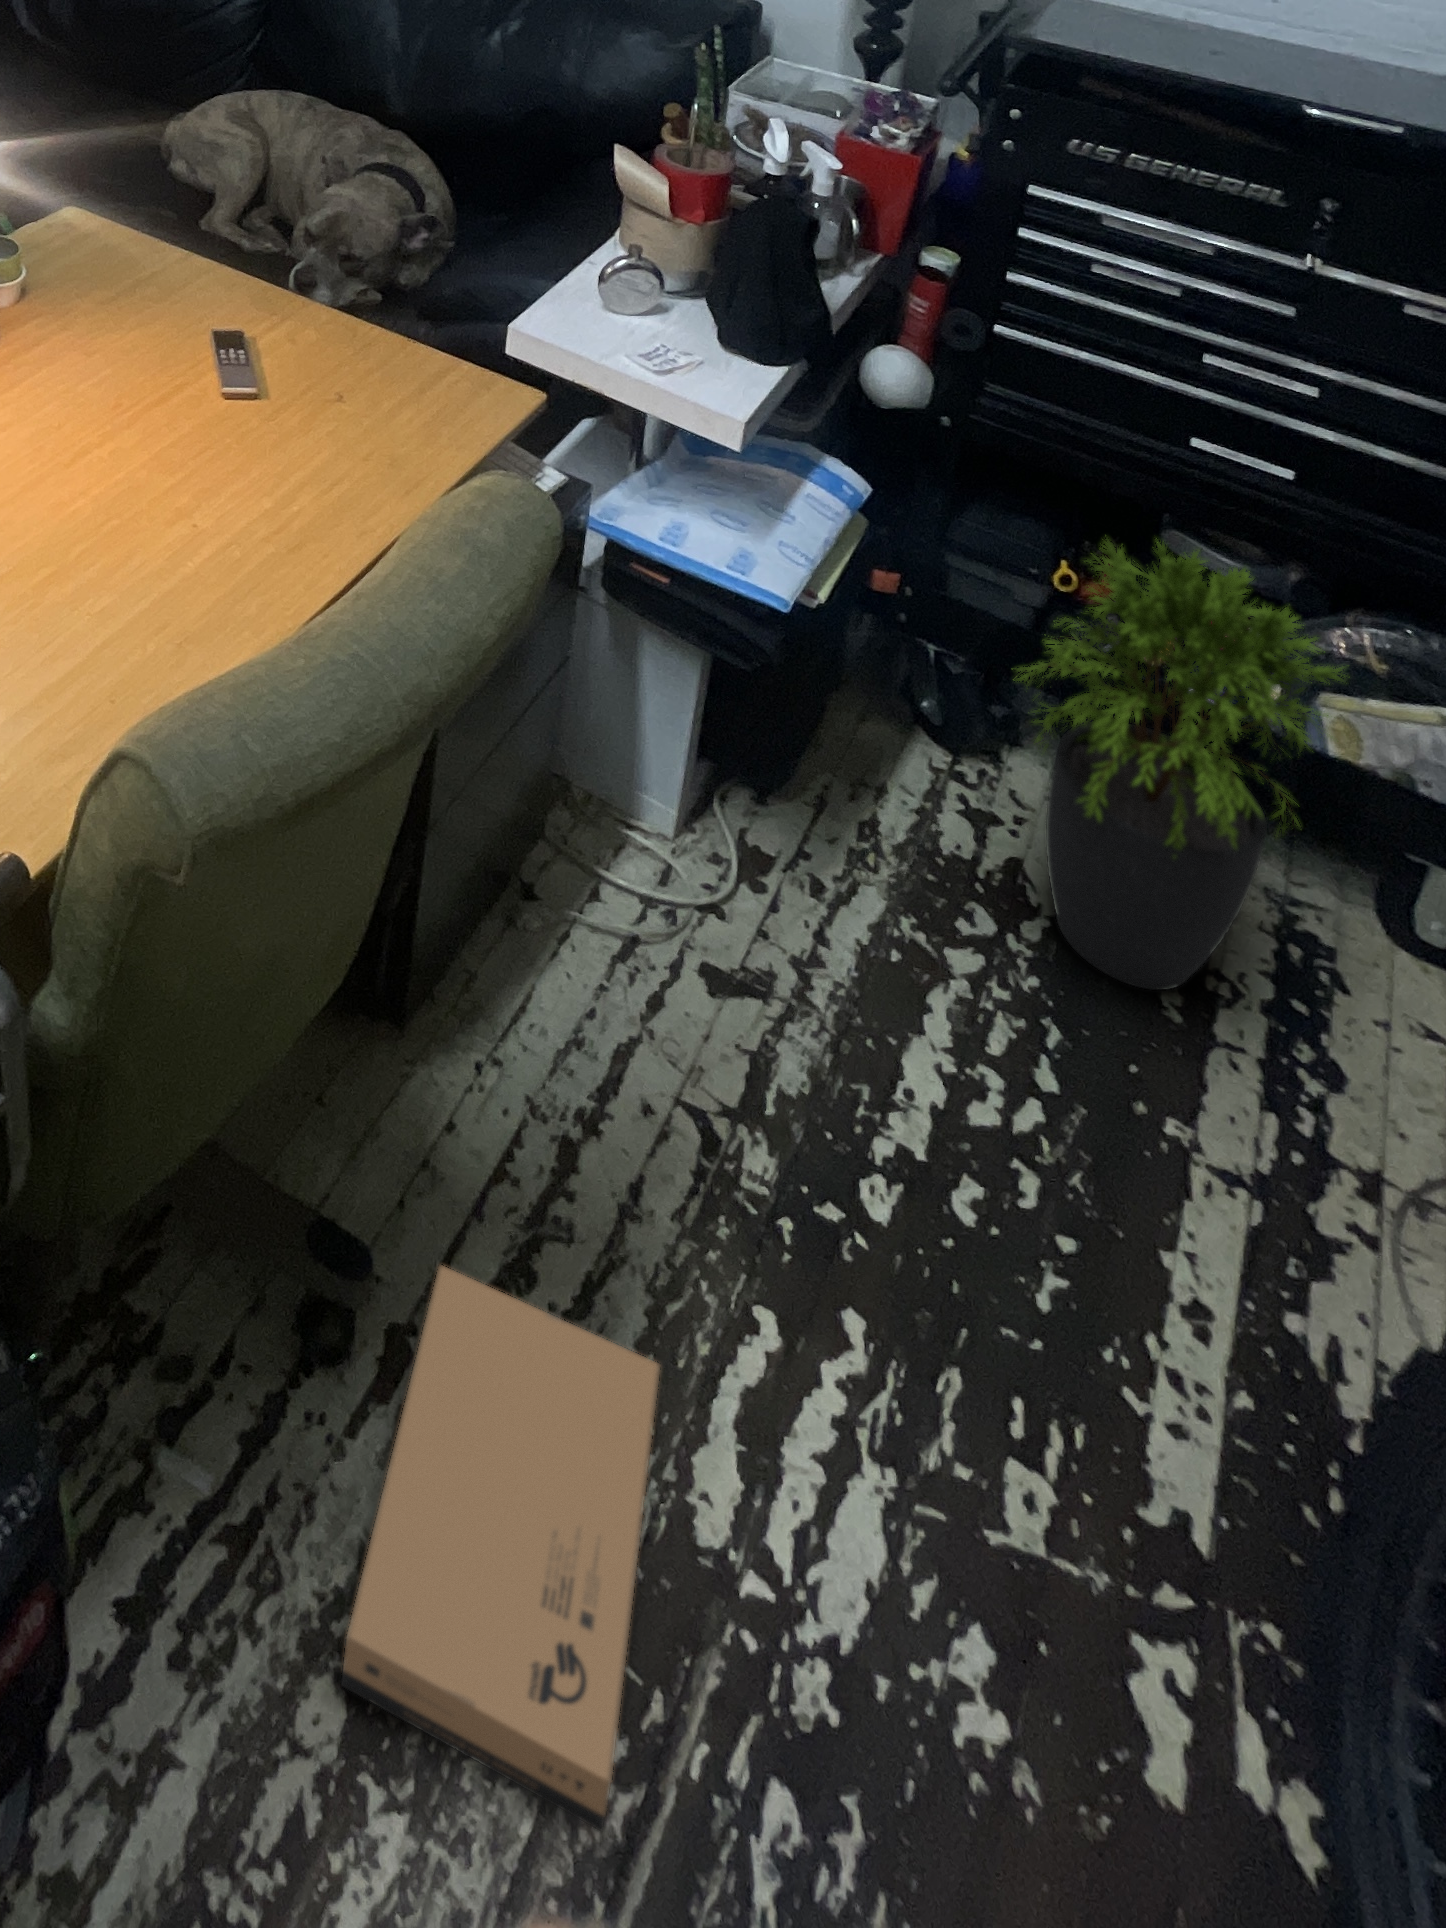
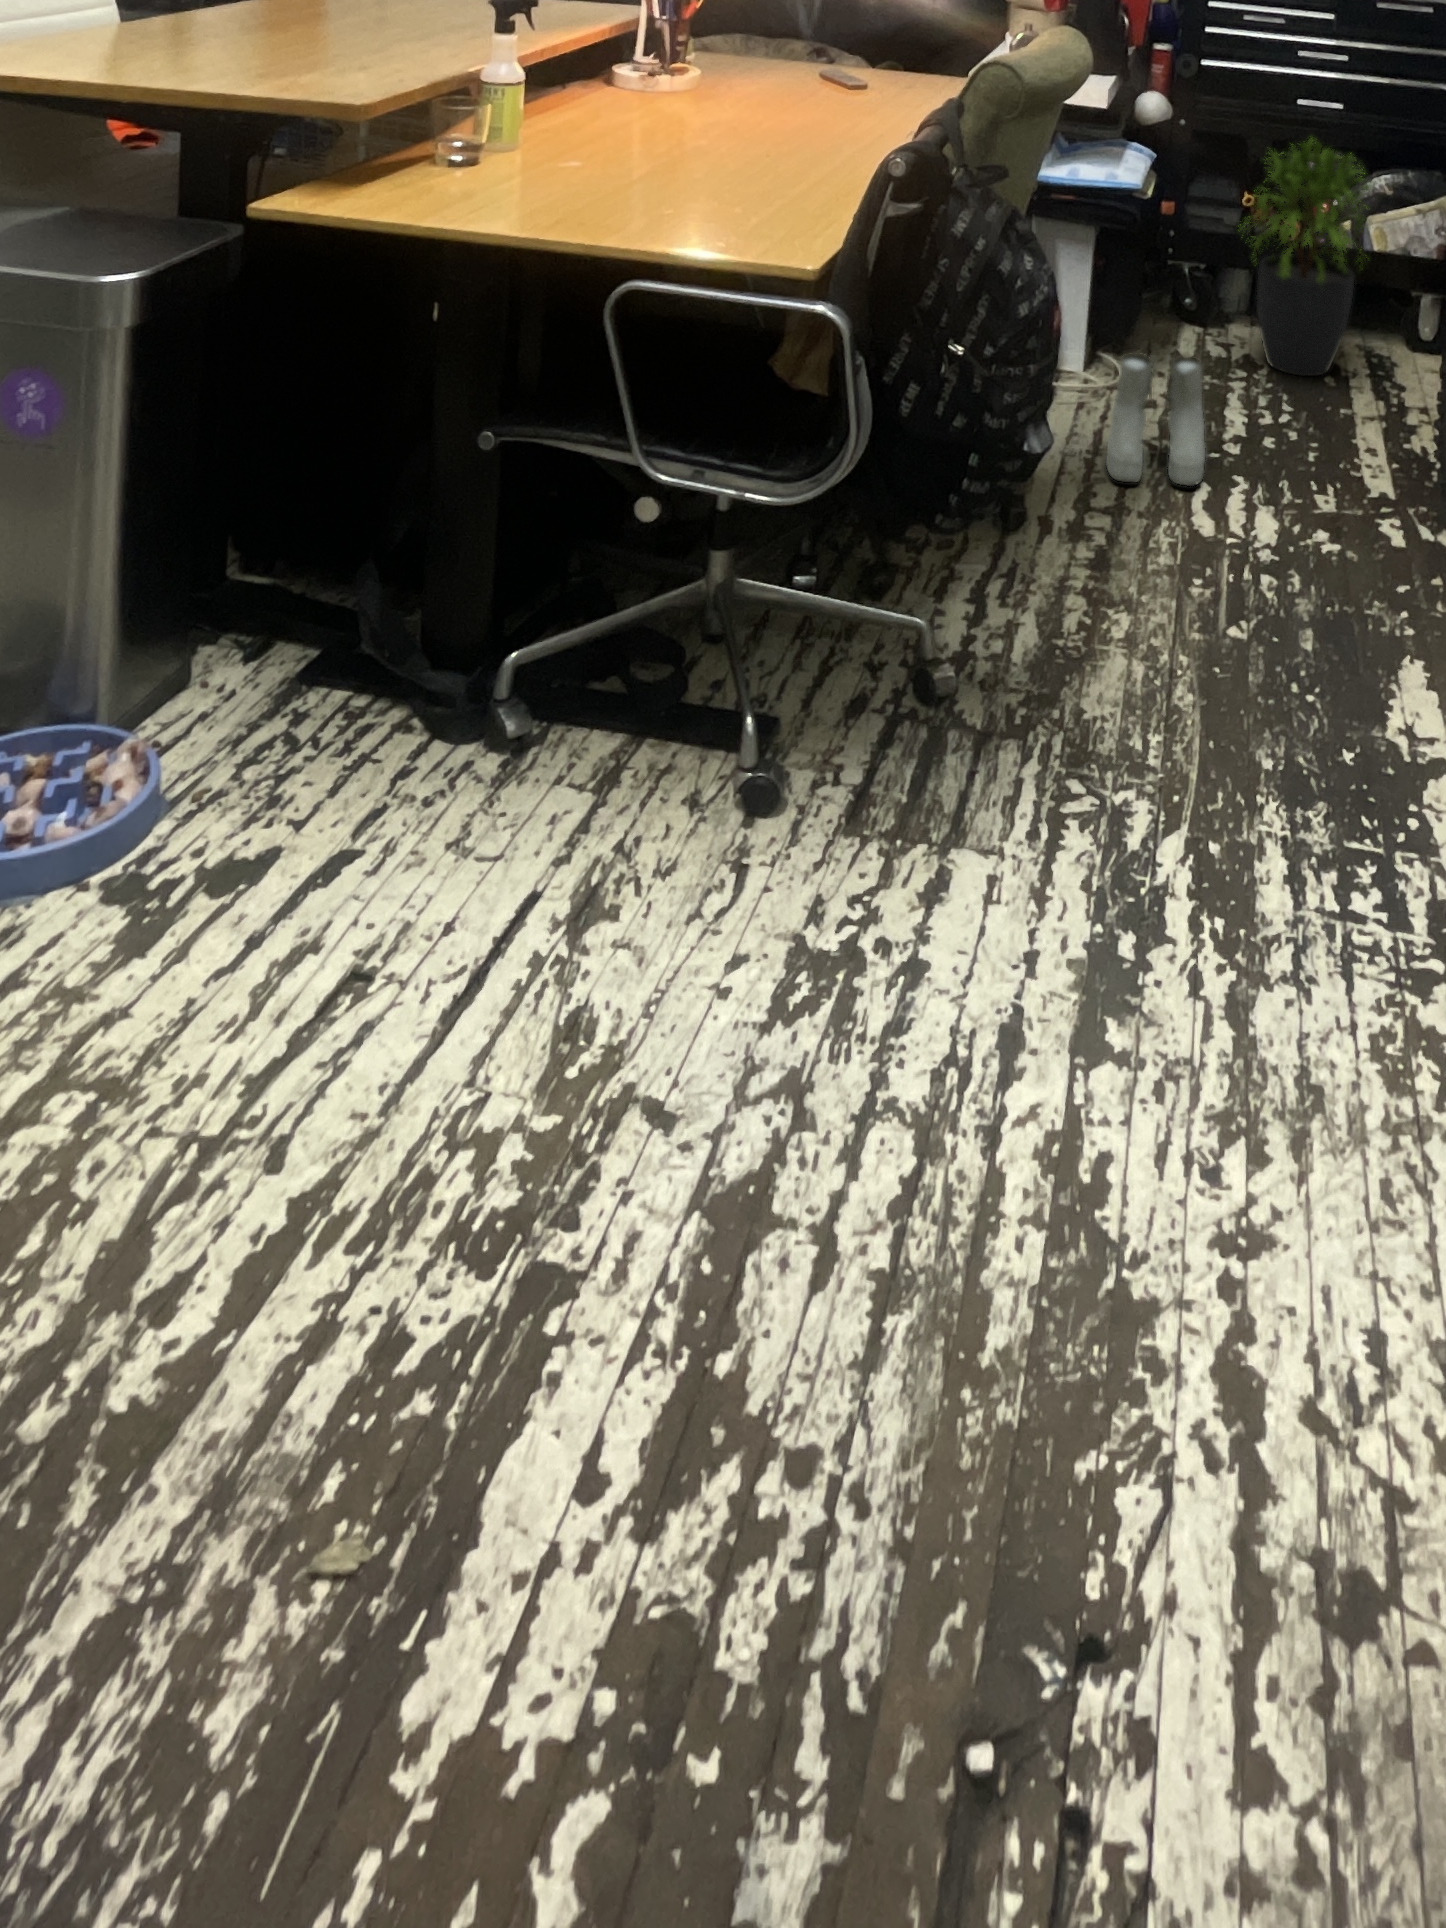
boots: none [584,971,806,1305] -> present [1106,353,1205,486]
cardboard box: present [342,1266,660,1831] -> none [1062,487,1220,614]

